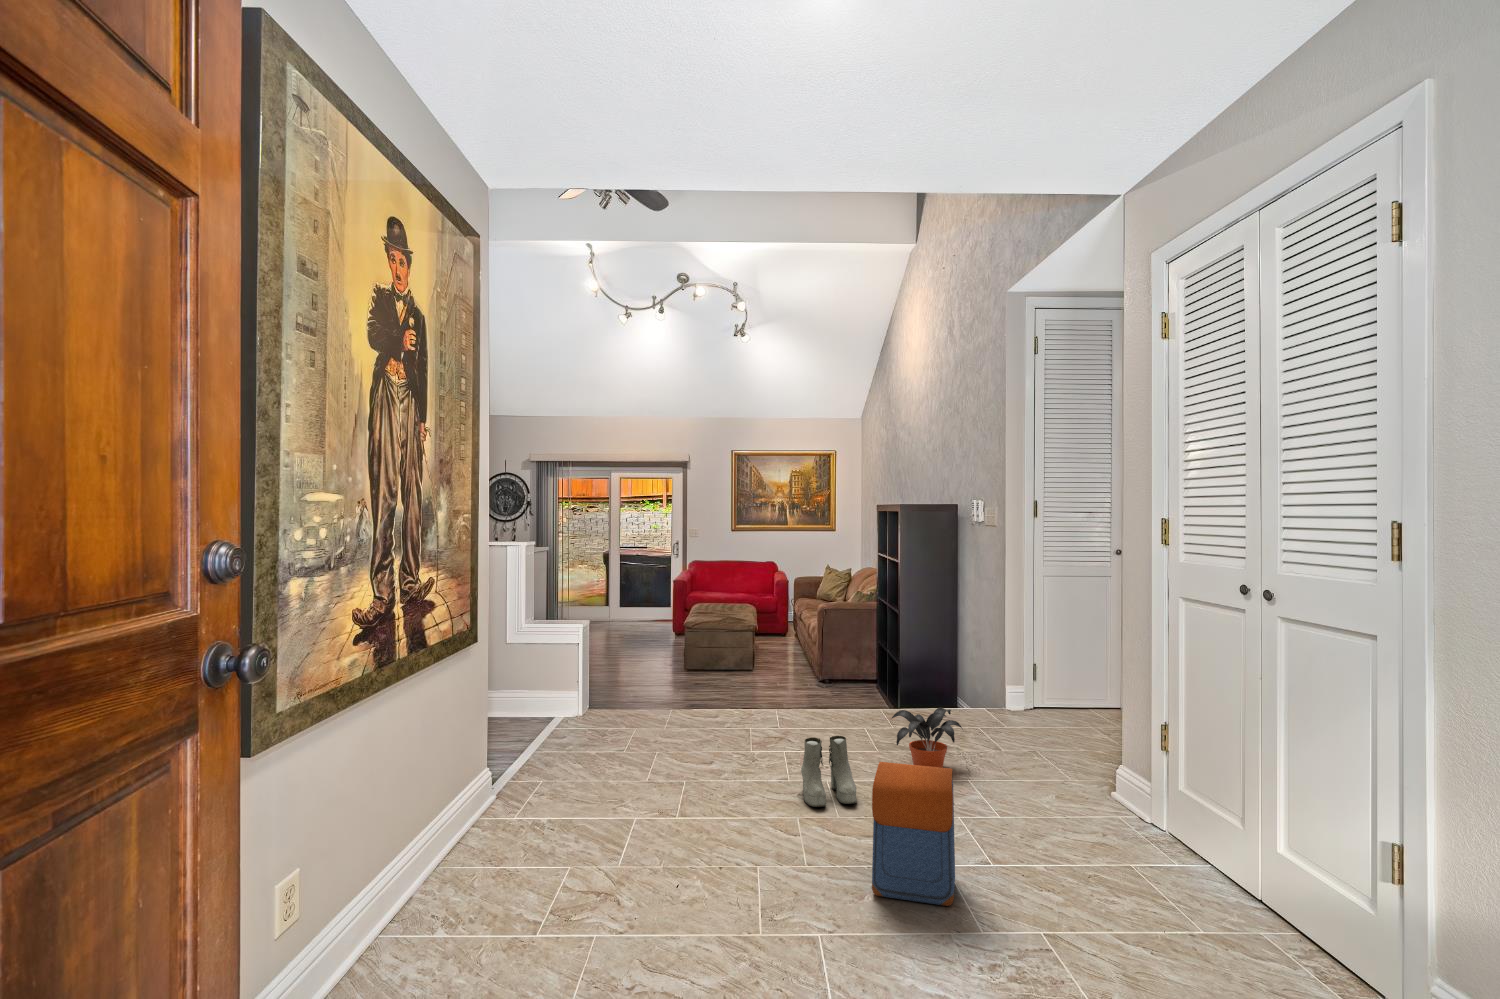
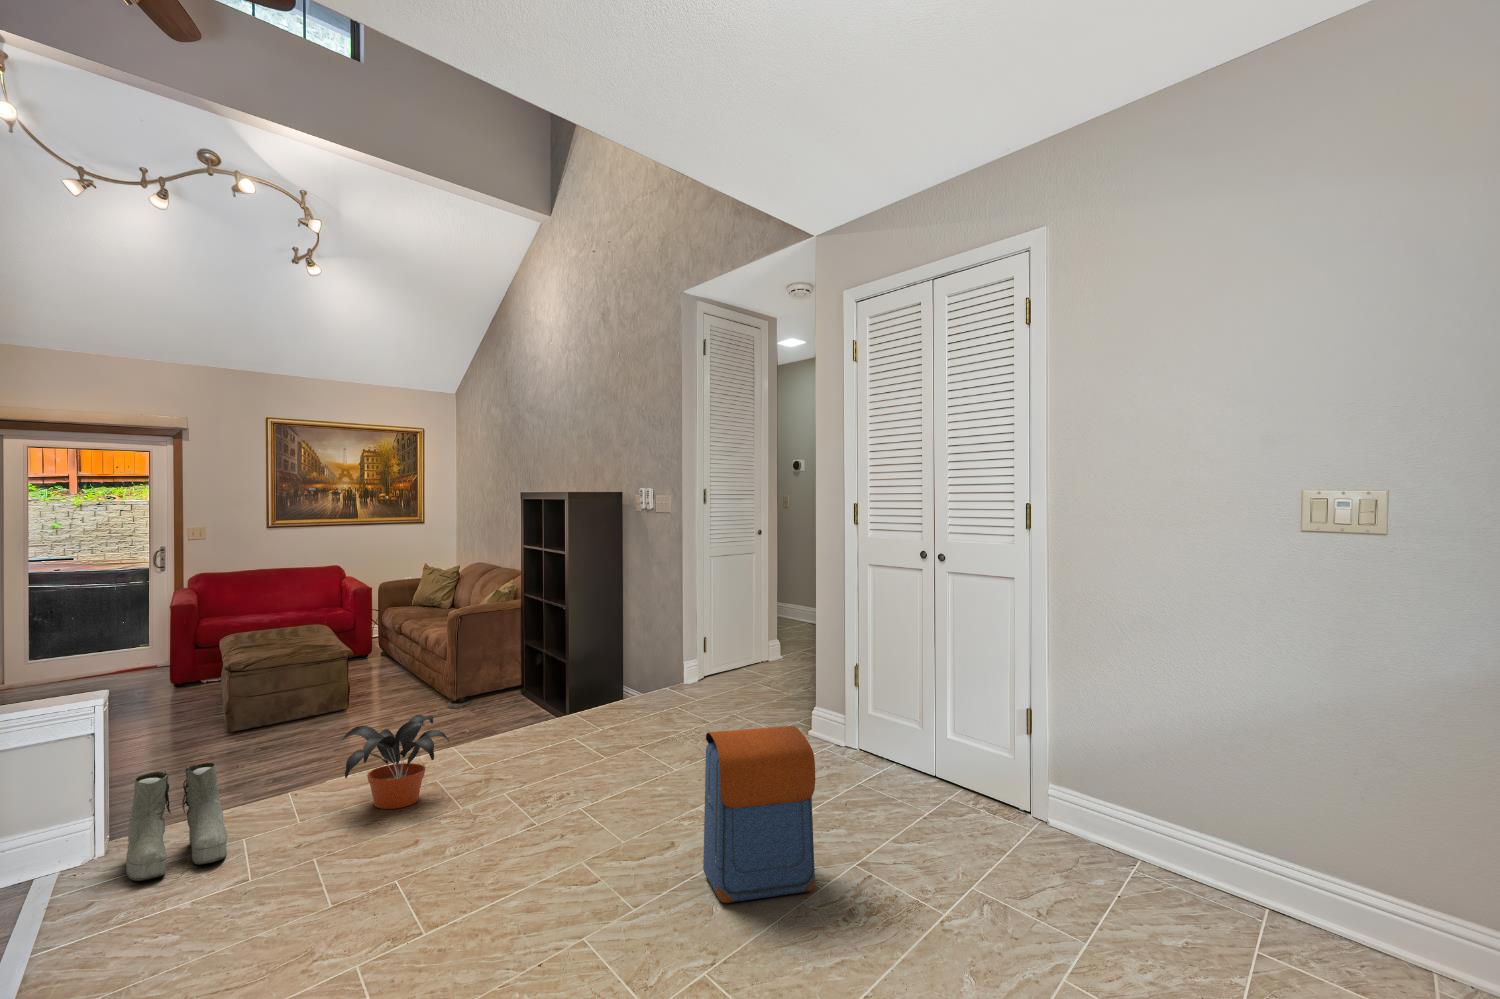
potted plant: present [892,707,963,768] -> present [342,715,449,809]
boots: present [801,736,857,807] -> present [126,763,227,881]

